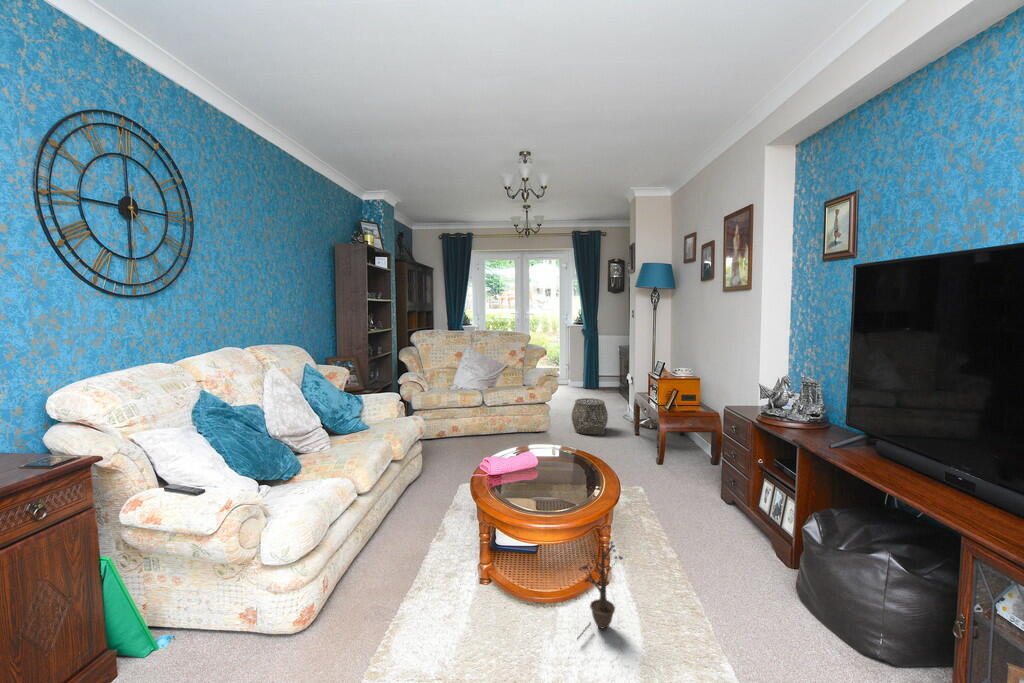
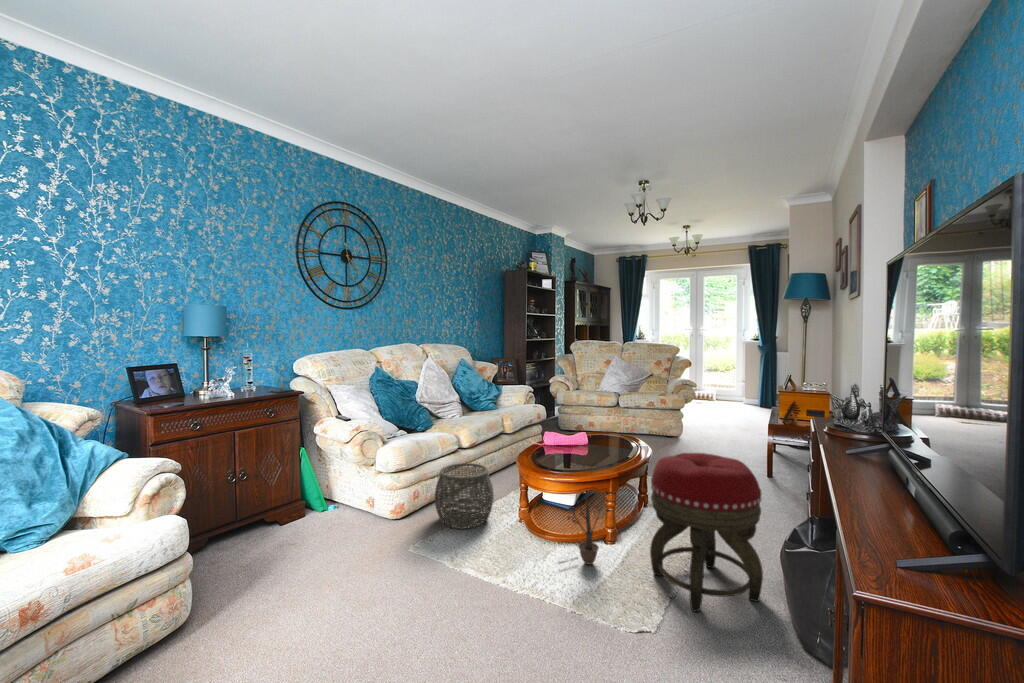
woven basket: present [572,398,608,434] -> present [434,463,494,529]
footstool: none [669,475,795,658] -> present [650,453,763,612]

